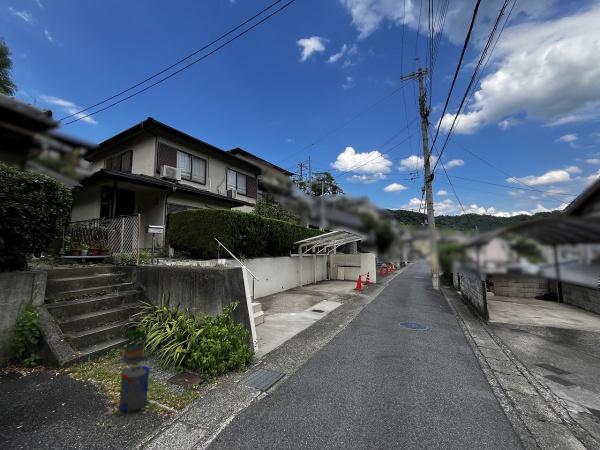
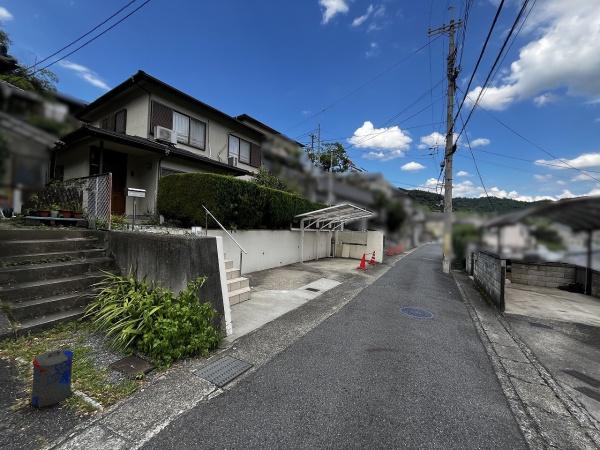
potted tree: present [124,330,147,364] -> none [68,302,99,342]

